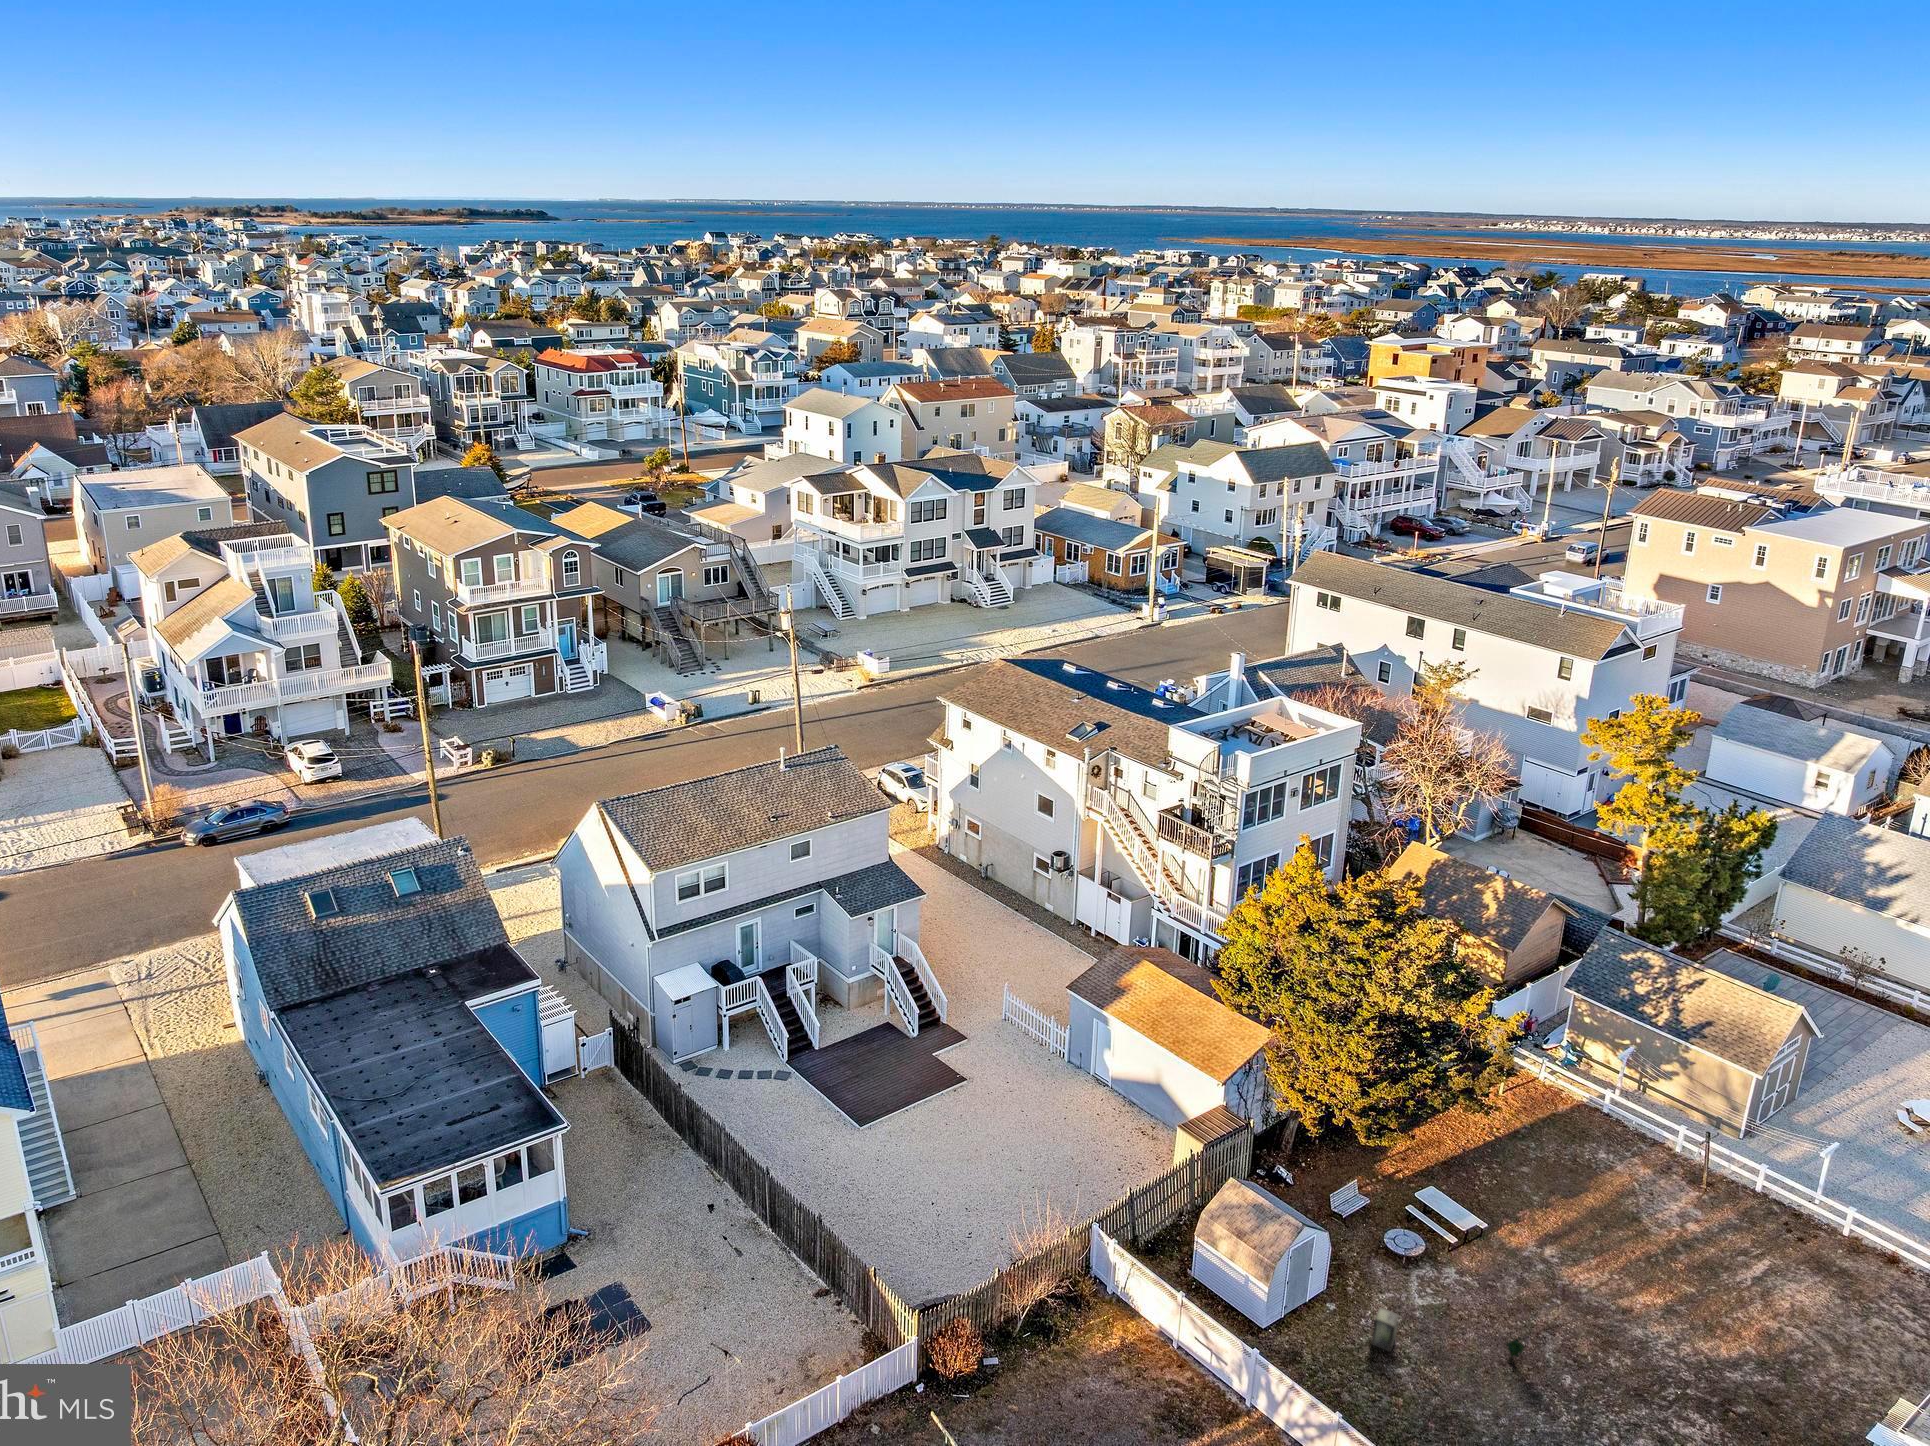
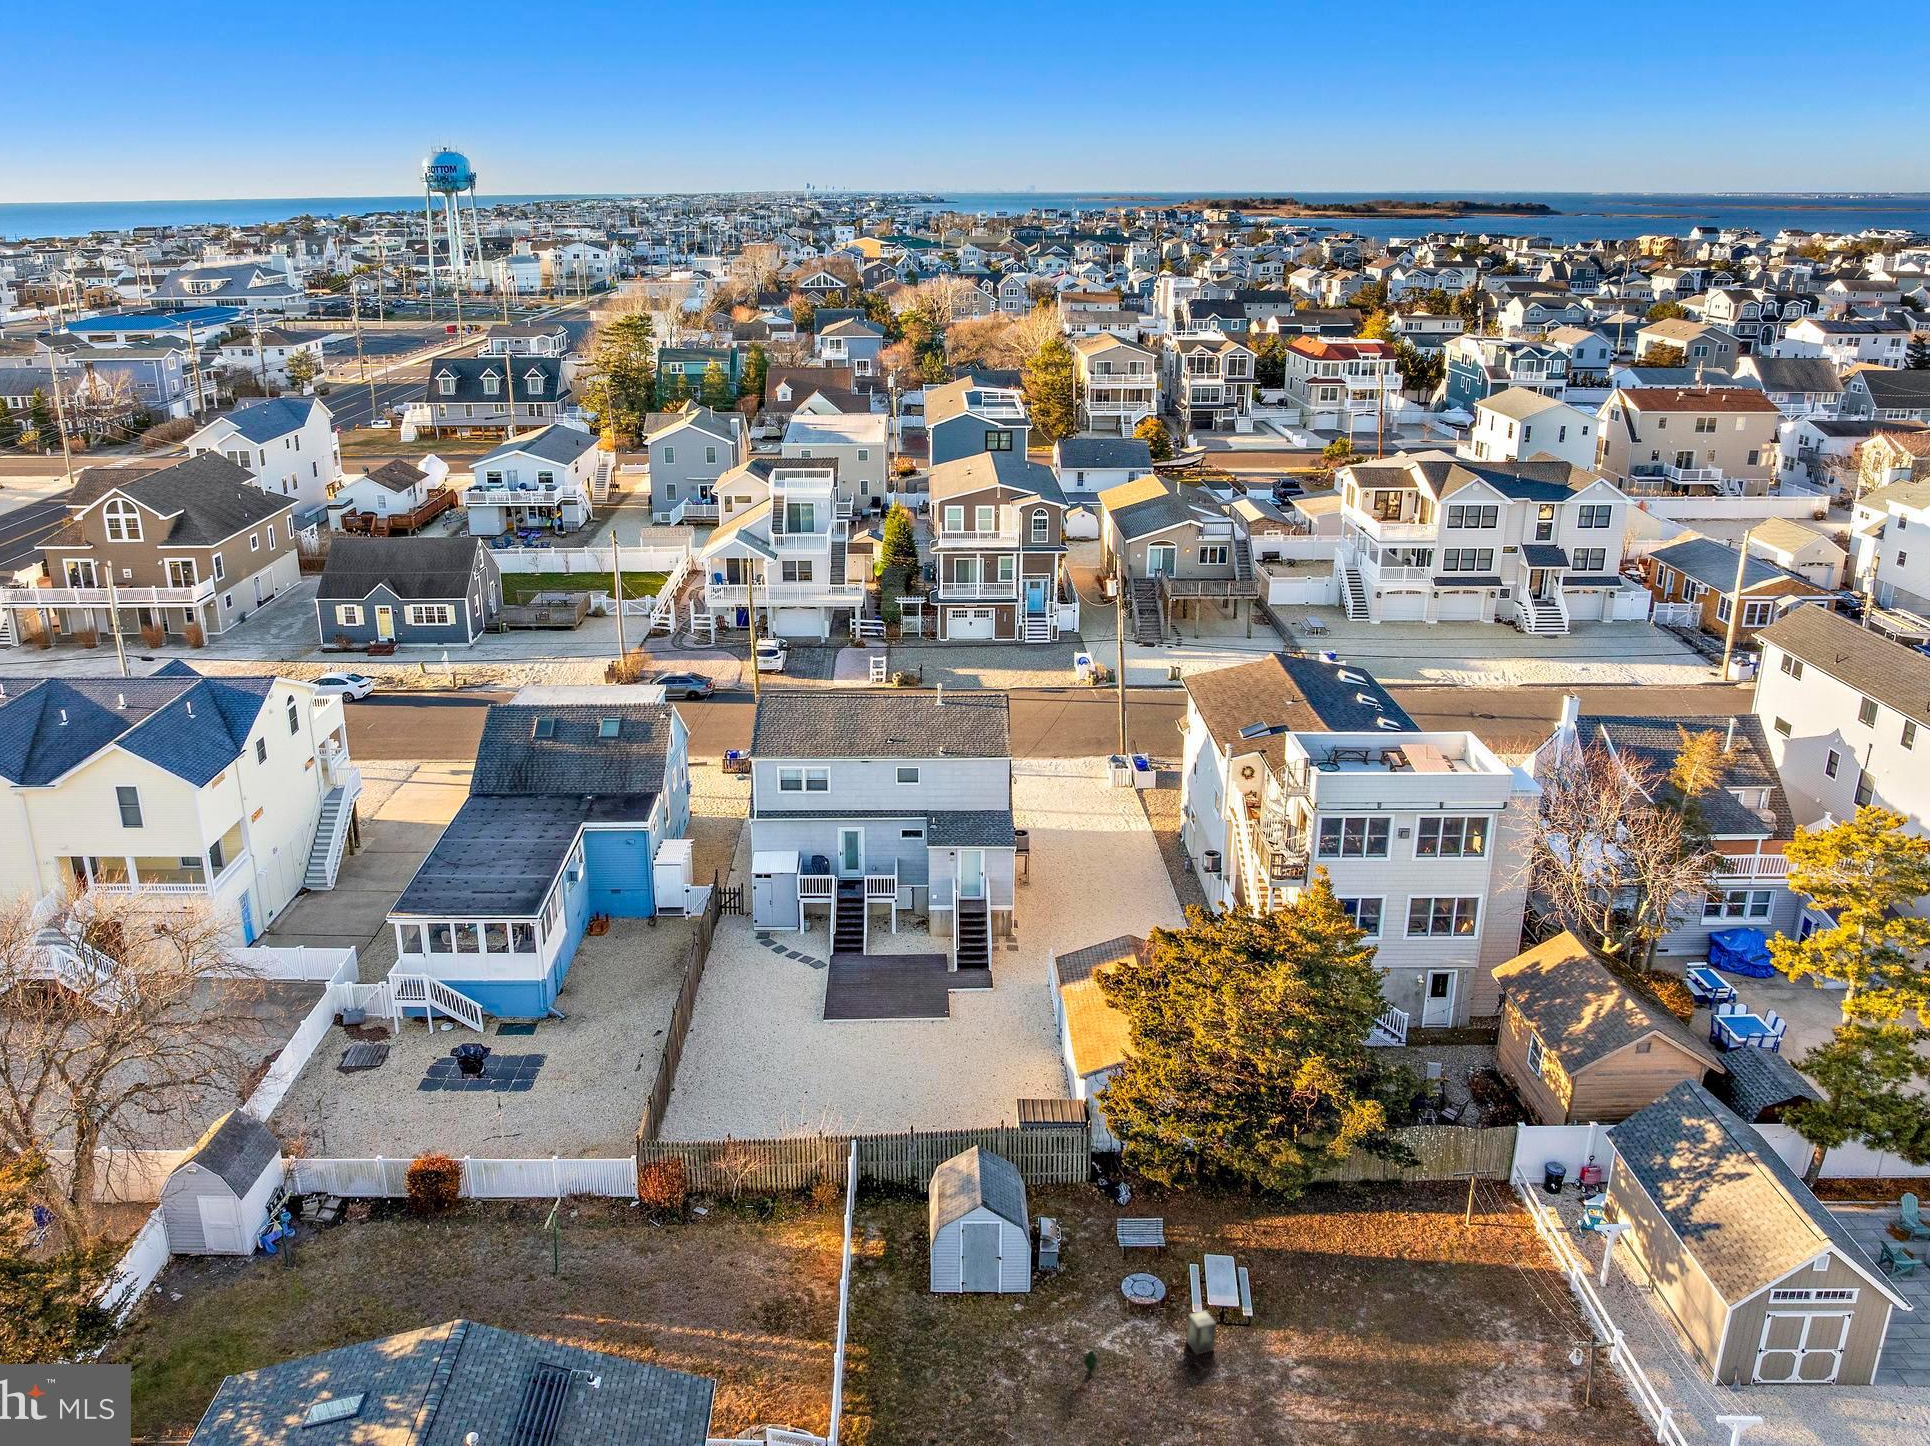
storage box: present [1371,1307,1399,1352] -> present [1186,1310,1216,1355]

